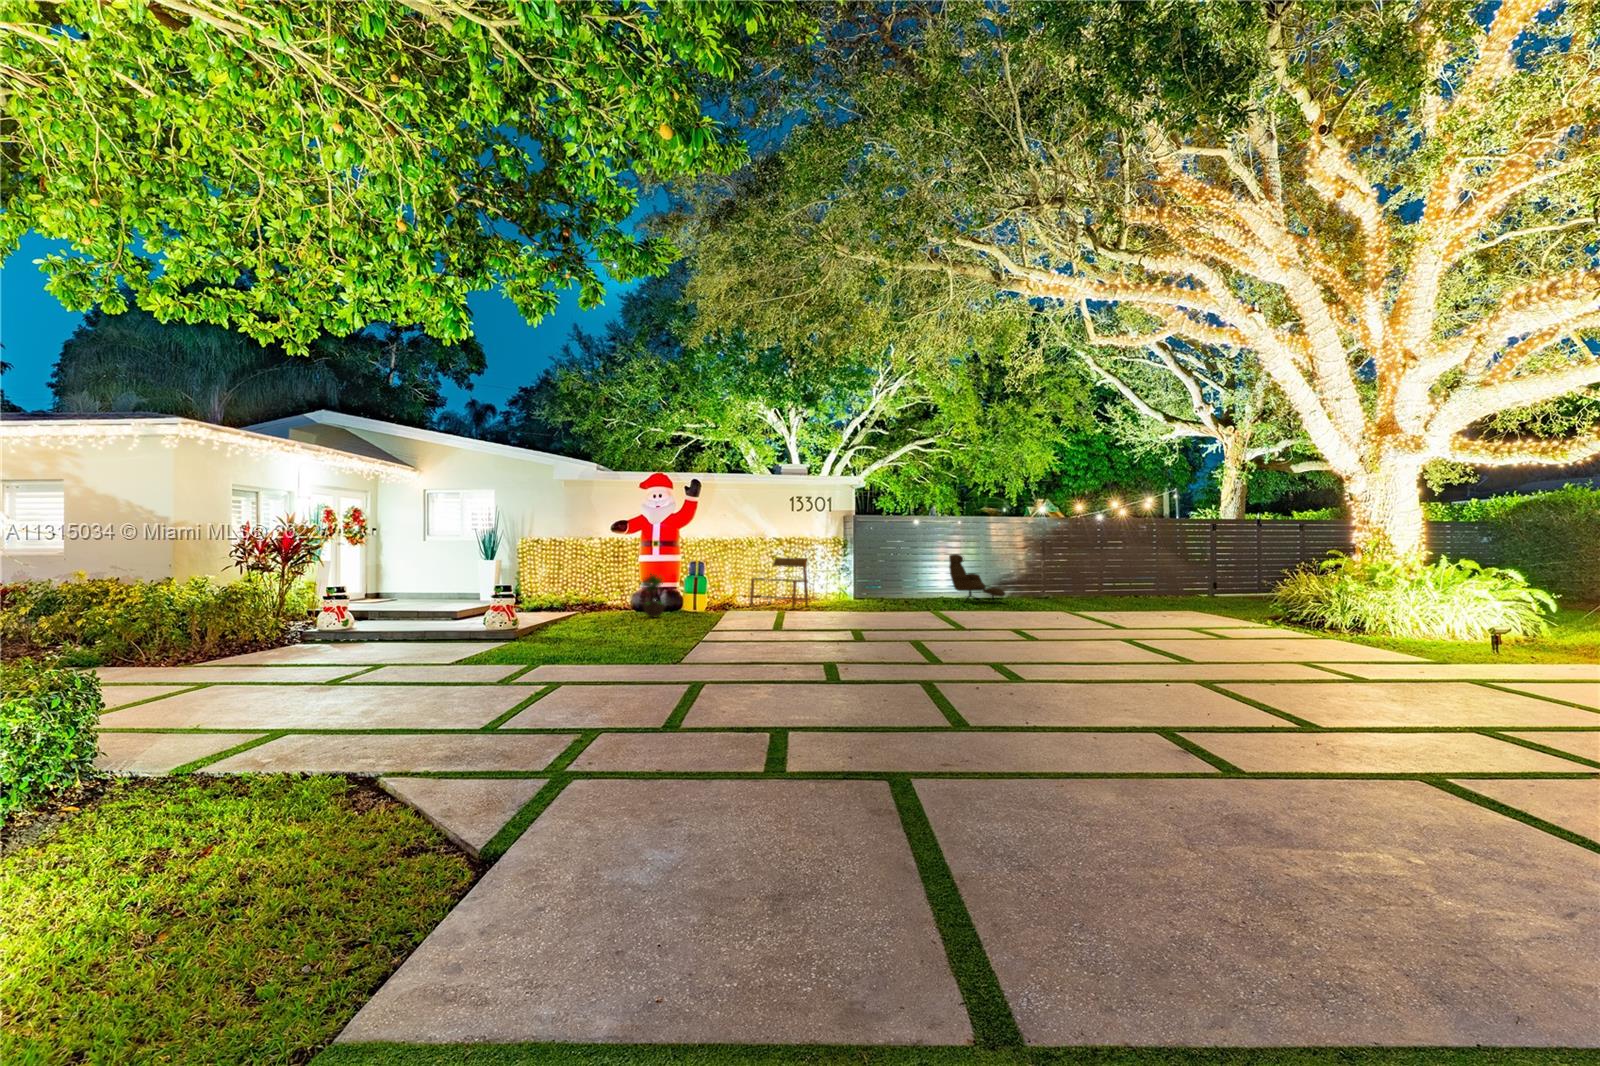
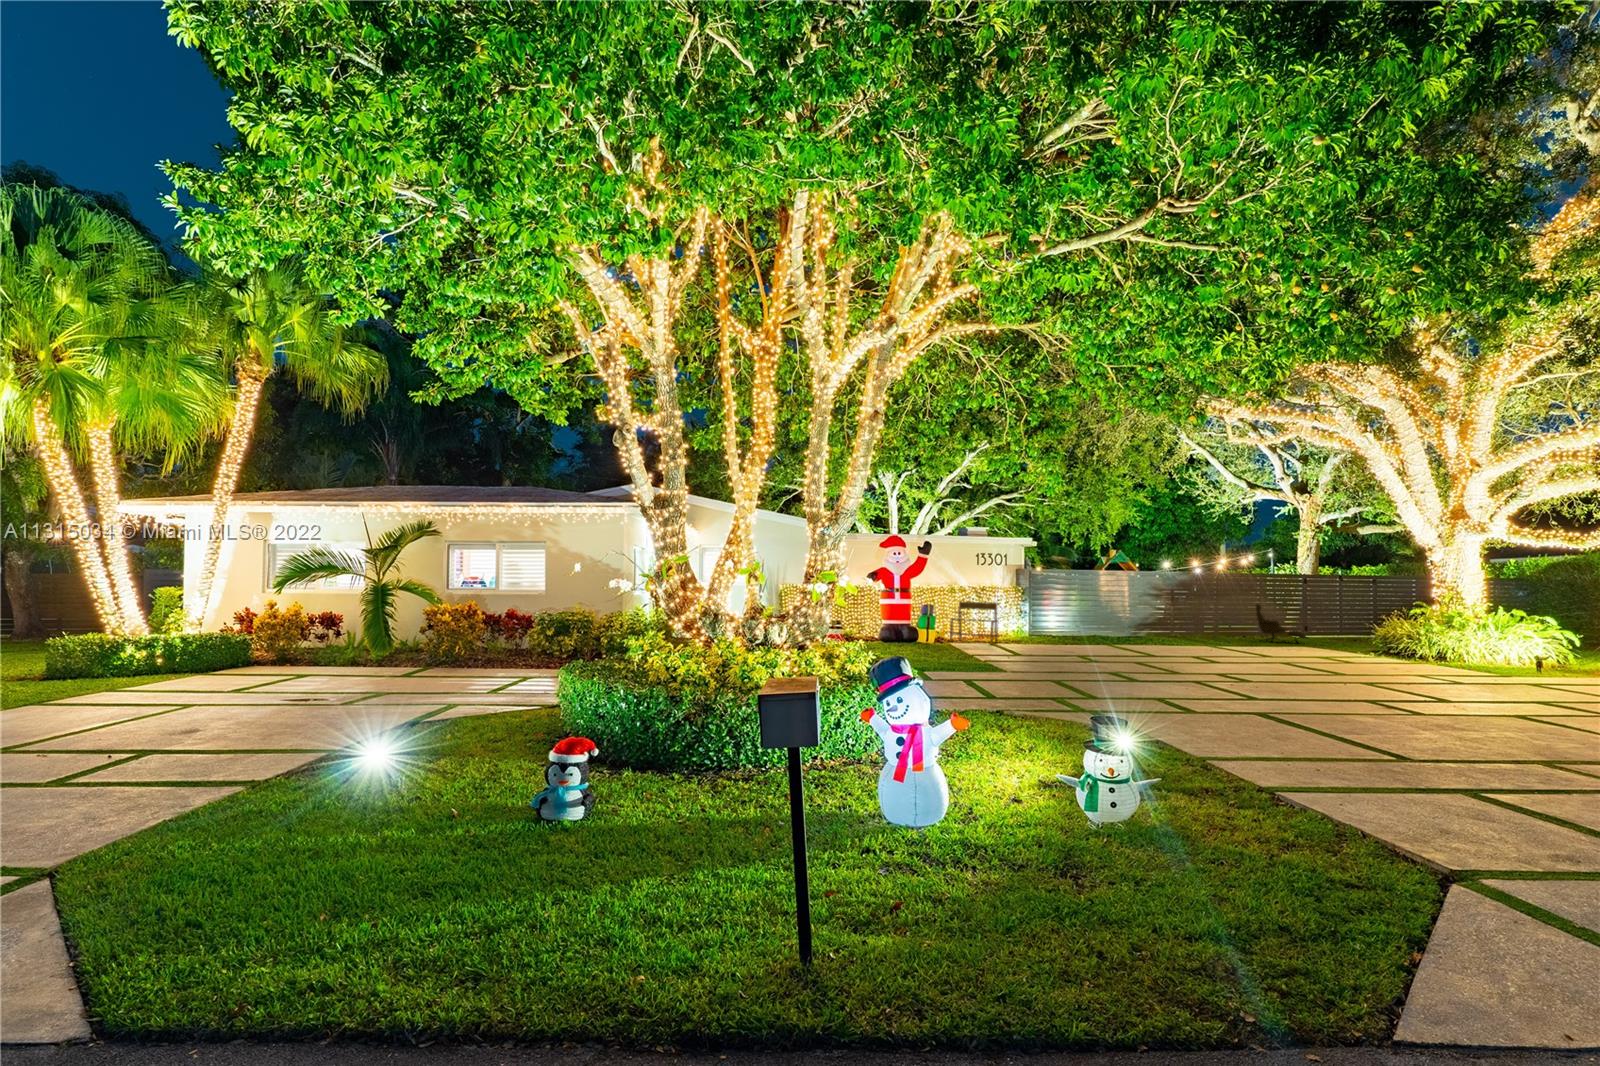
lounge chair: present [949,554,1005,603] -> present [1256,604,1305,643]
potted tree: present [641,574,664,618] -> none [892,610,913,648]

